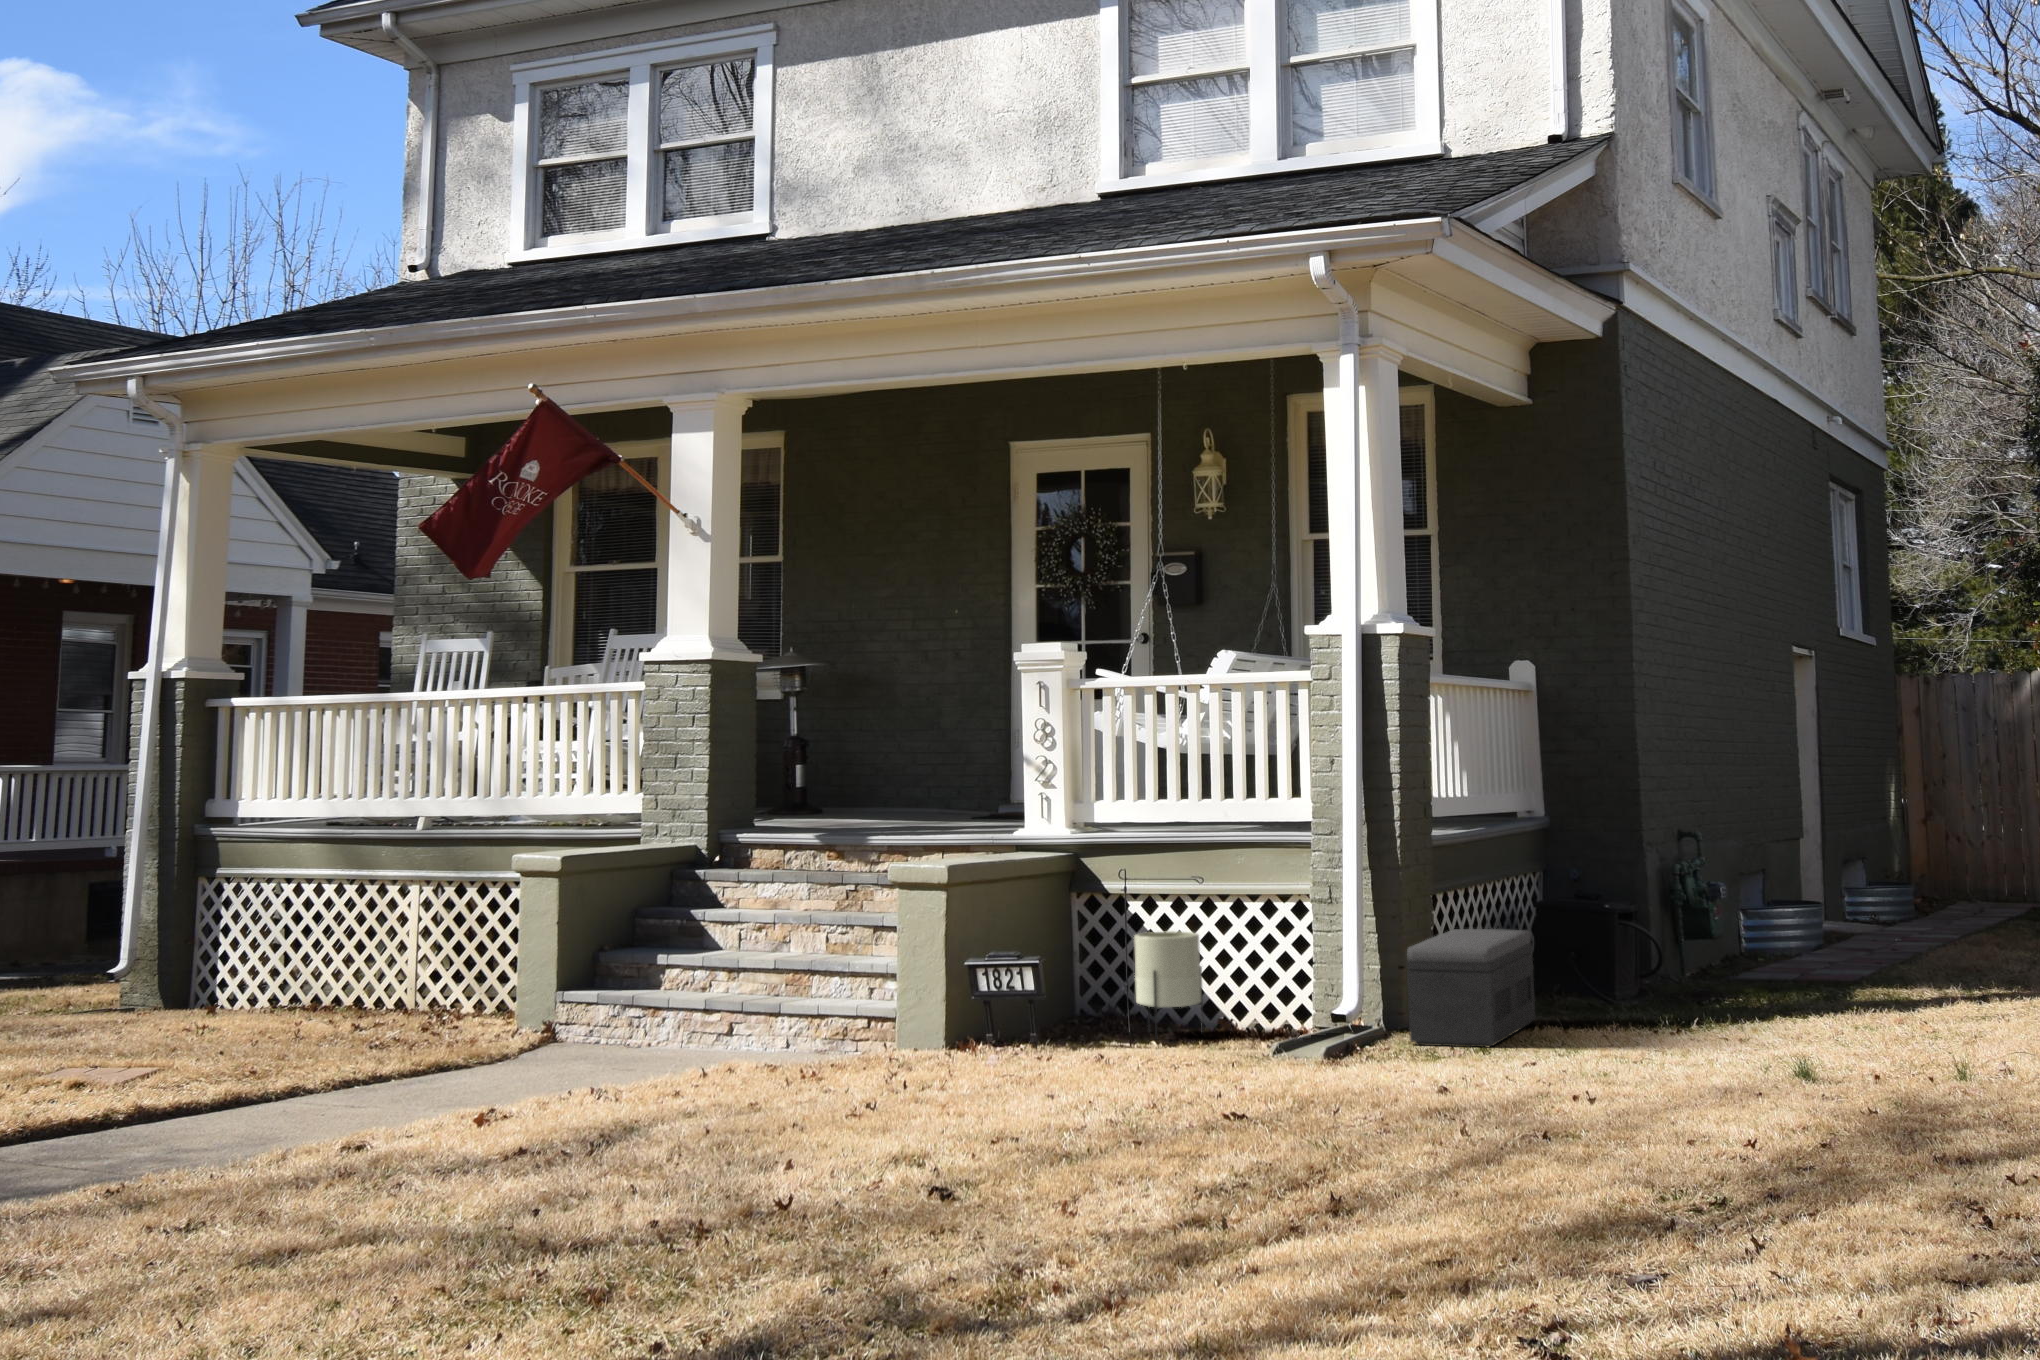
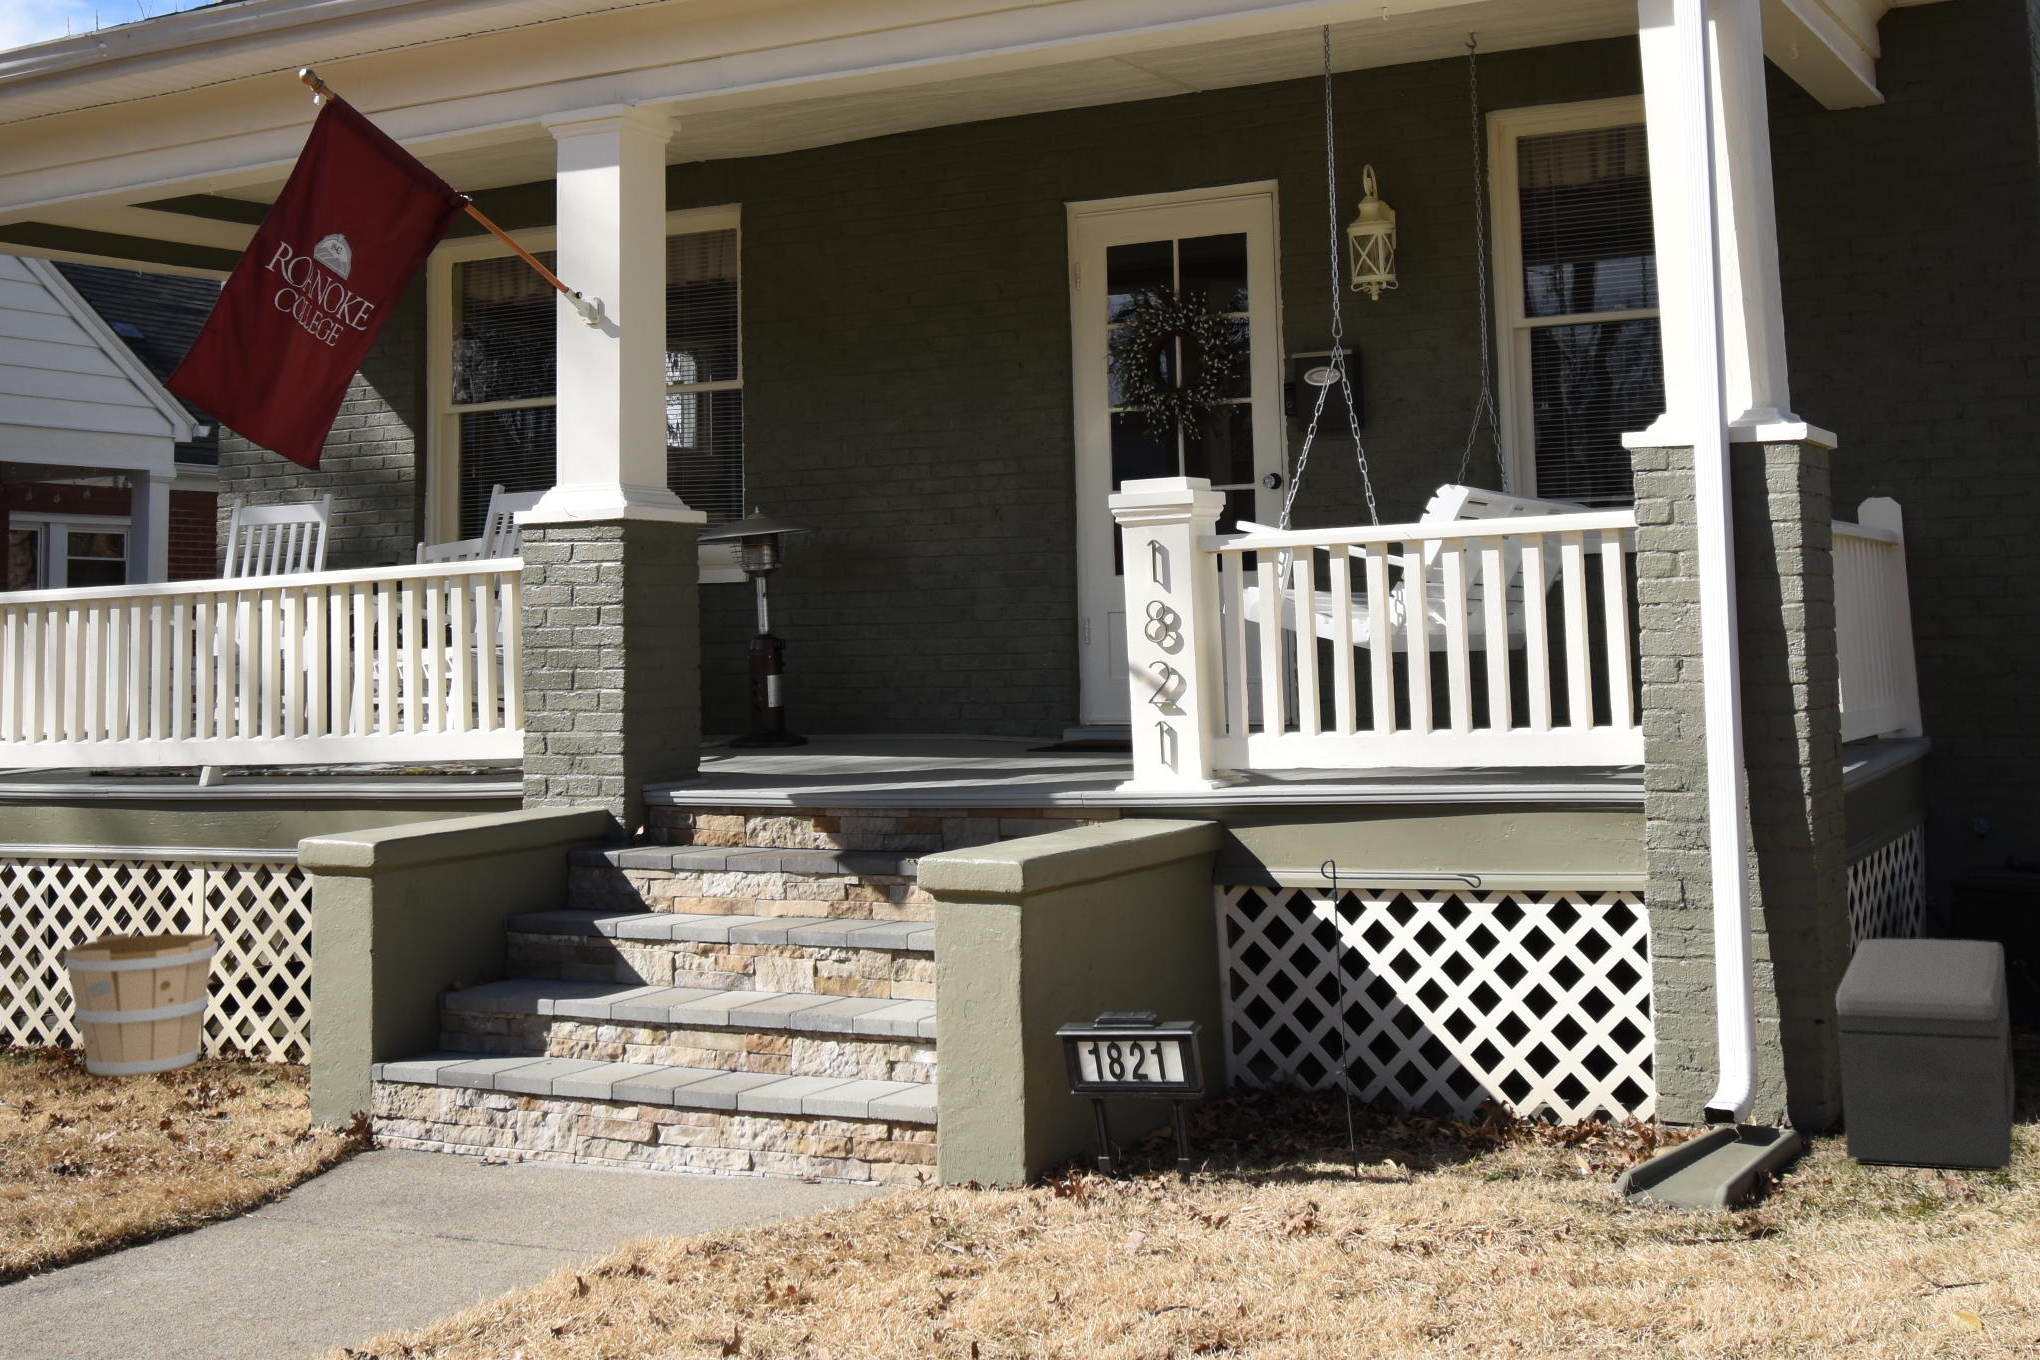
wooden bucket: none [335,926,433,1016] -> present [64,933,218,1077]
planter: present [1134,931,1204,1038] -> none [1333,953,1456,1145]

